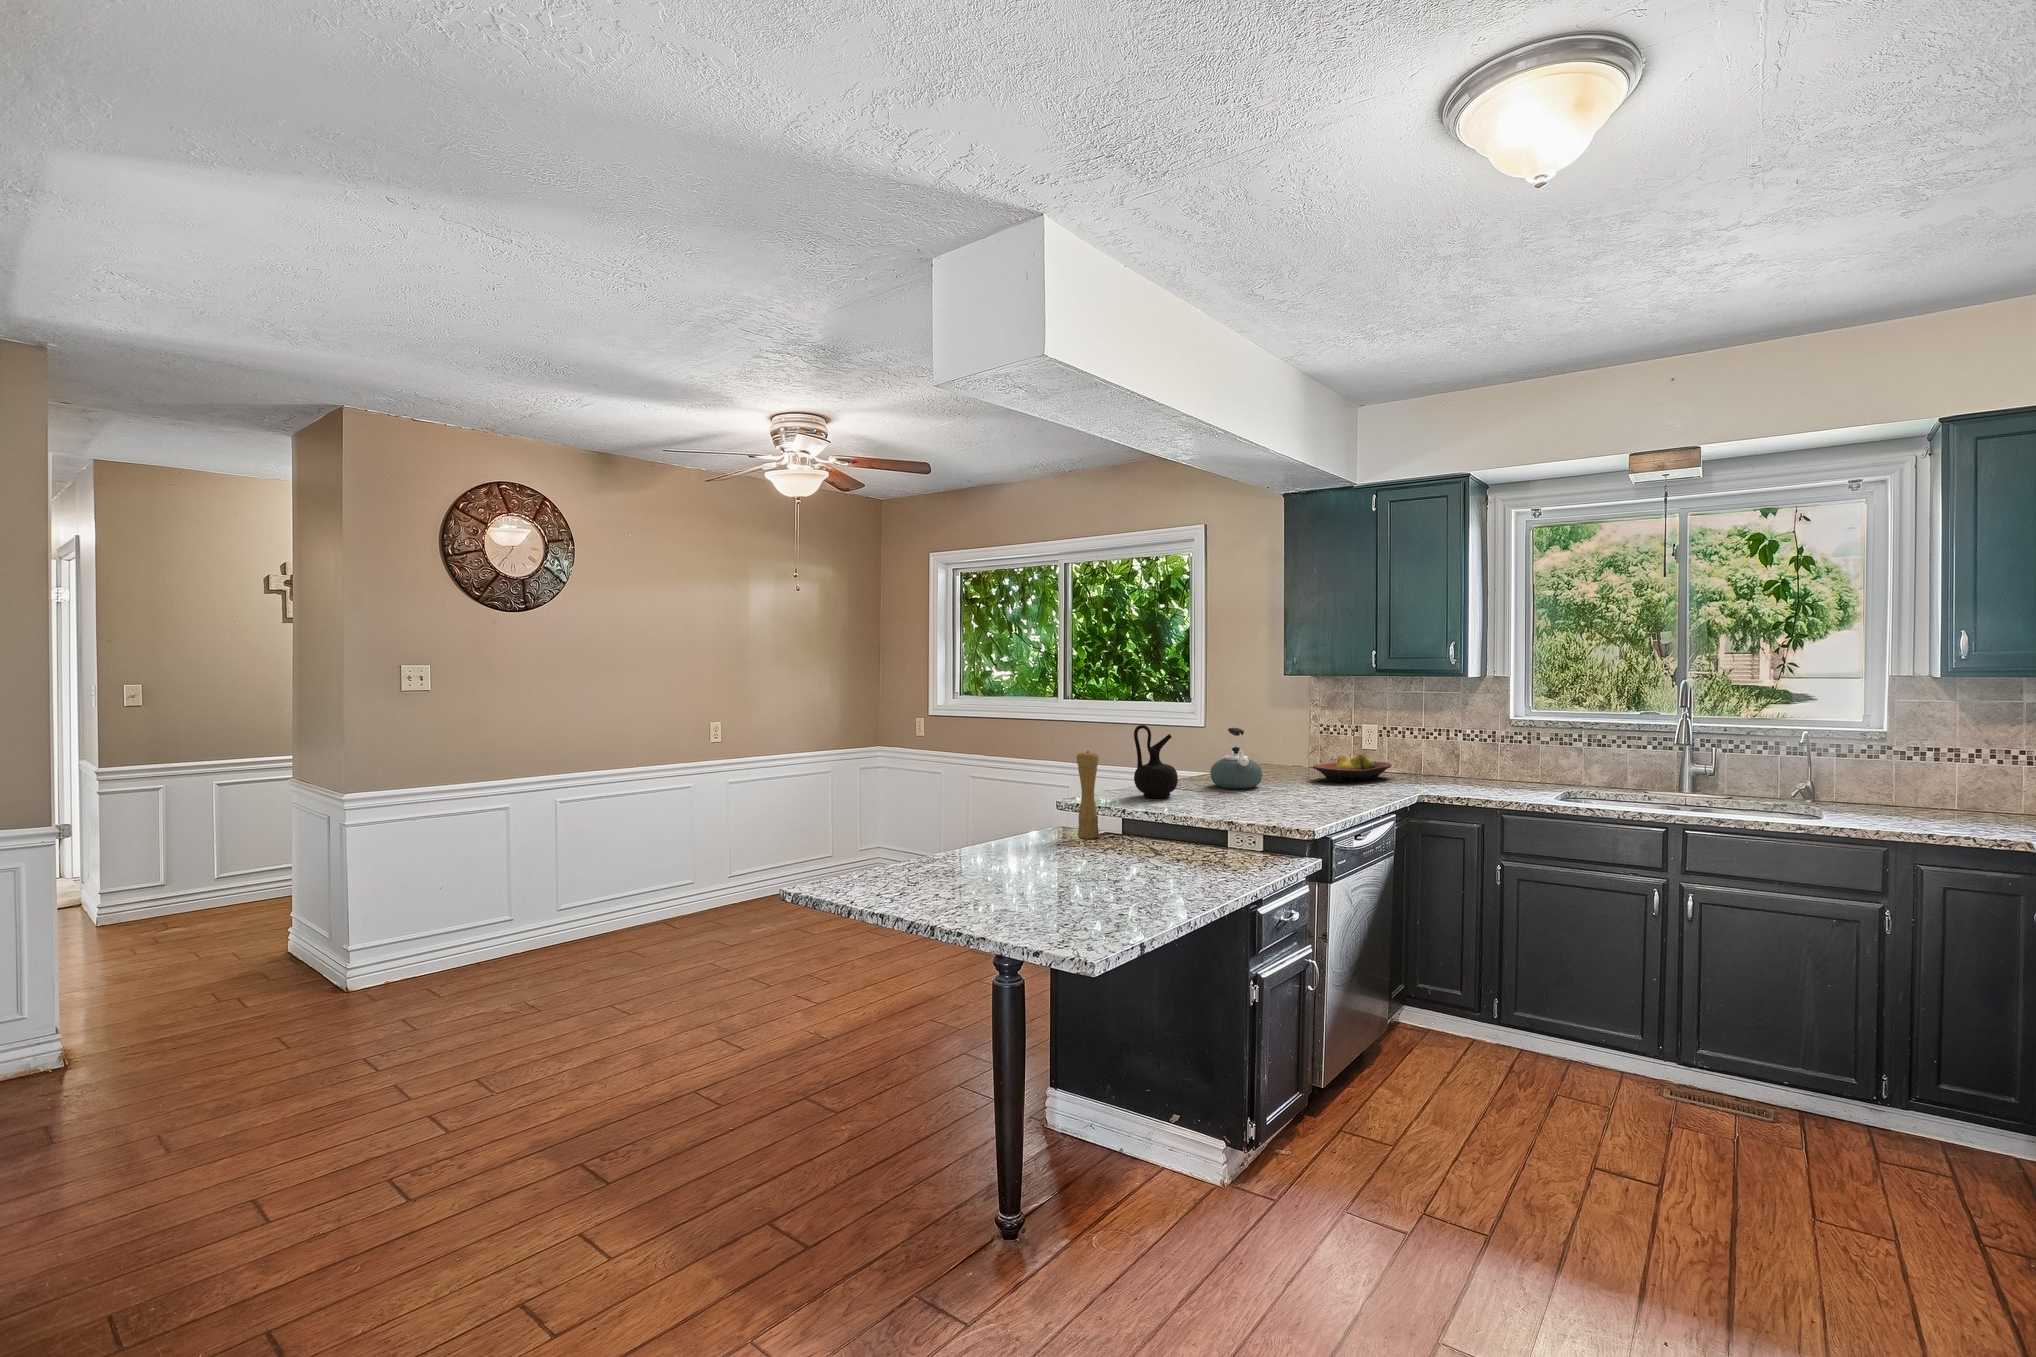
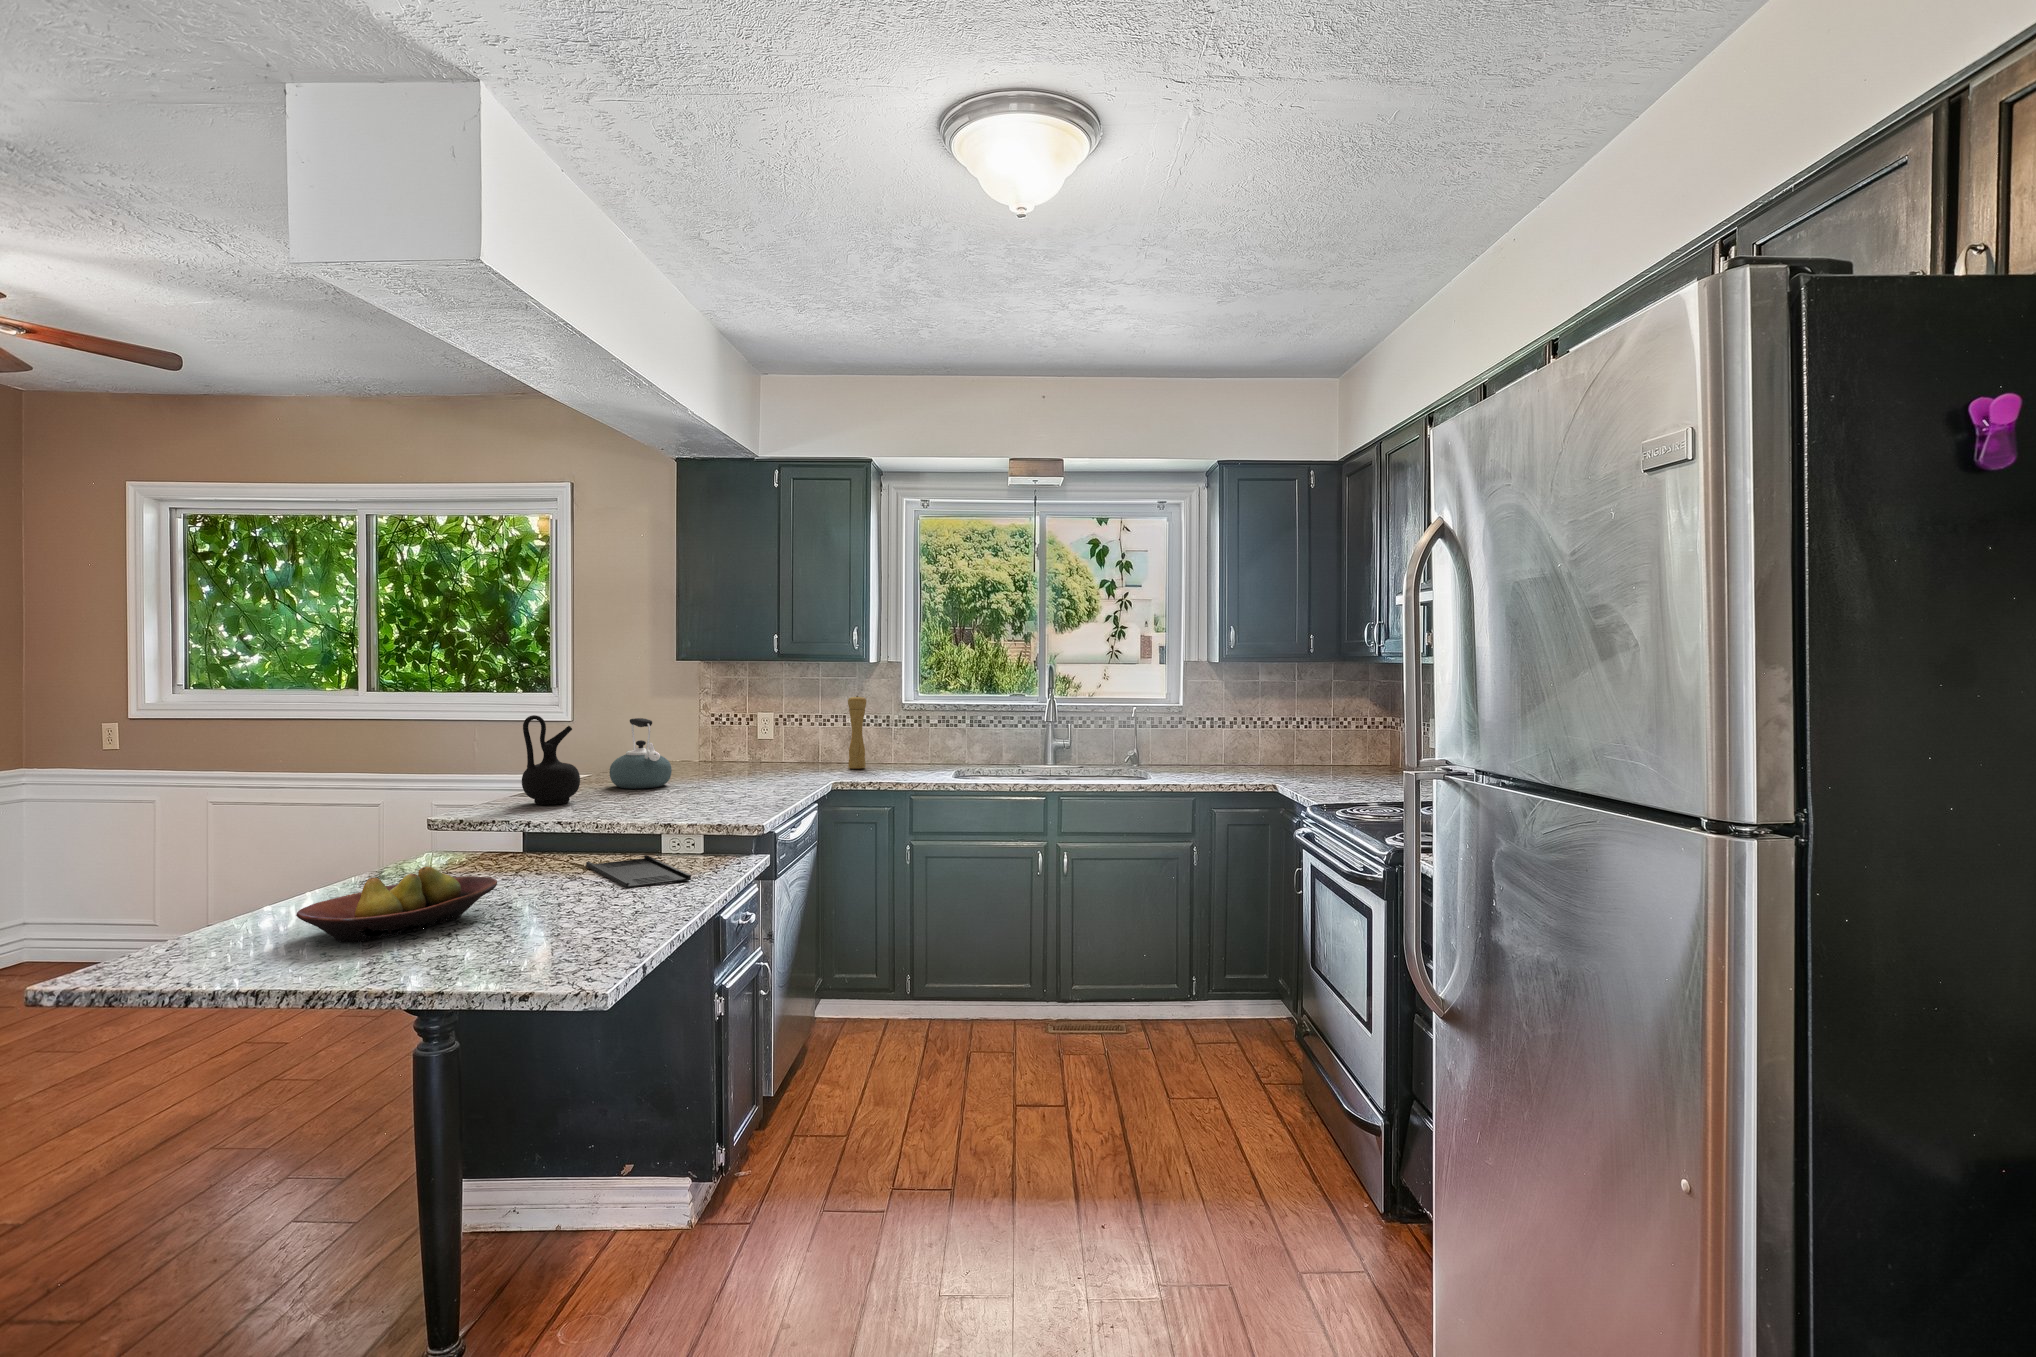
pepper mill: present [1076,751,1099,839] -> present [848,696,866,769]
fruit bowl: present [1313,753,1392,782] -> present [296,867,497,943]
tray: none [1160,850,1231,878] -> present [586,855,691,888]

